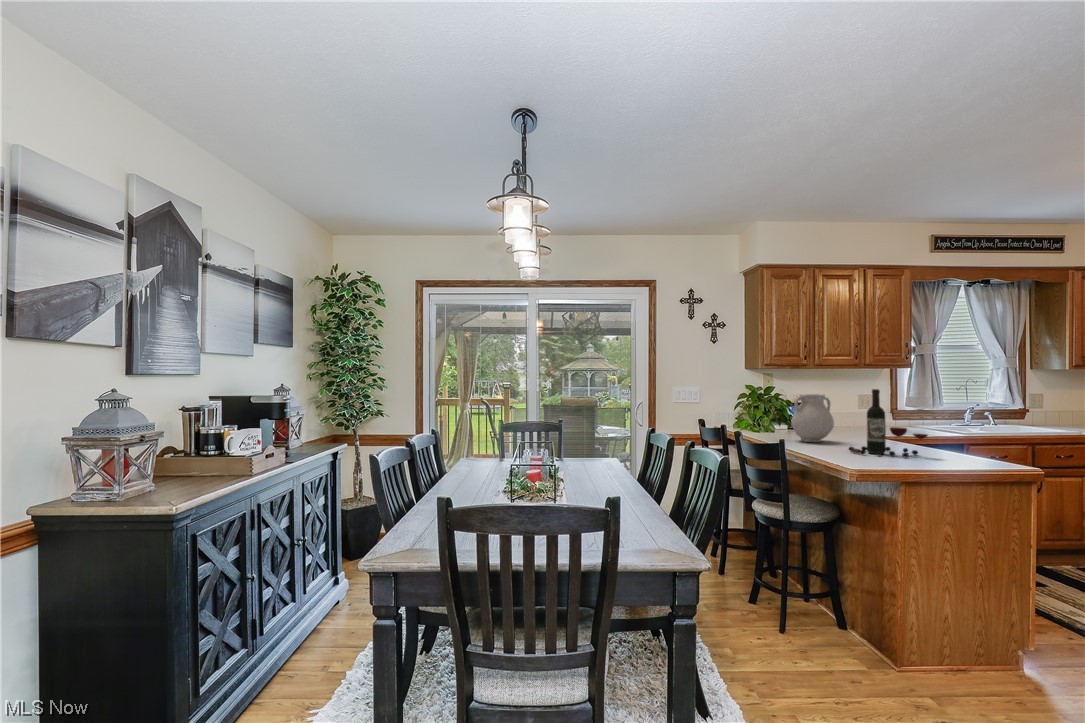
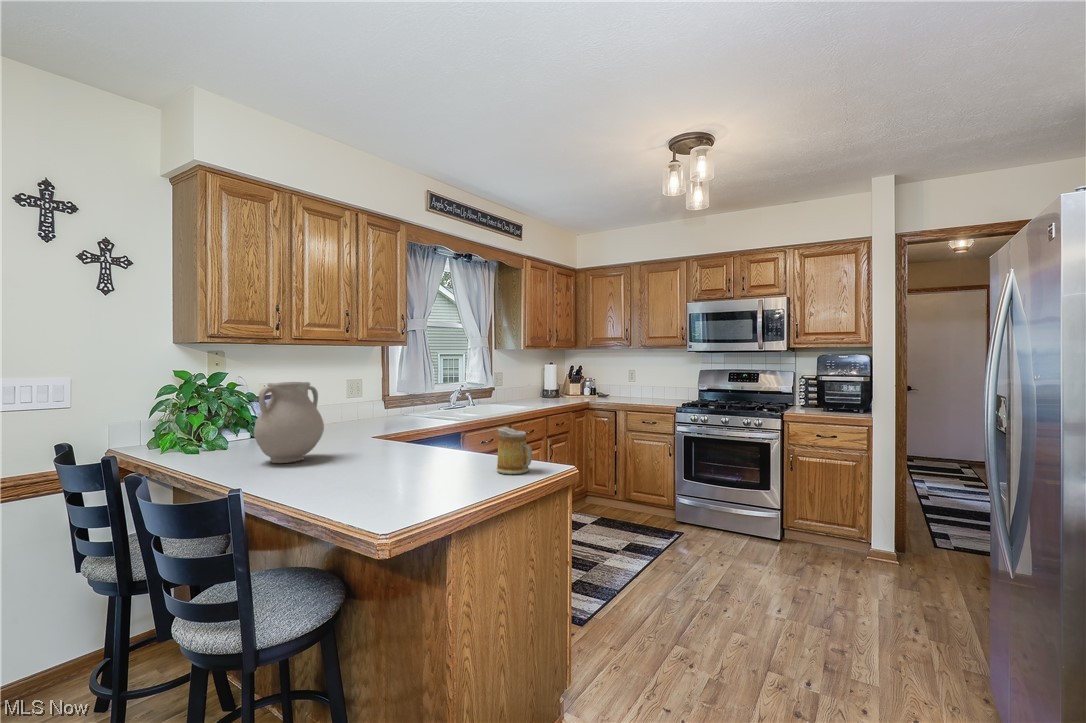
wine bottle: present [849,389,928,458] -> none [351,370,462,479]
mug: none [956,432,986,466] -> present [496,427,532,474]

